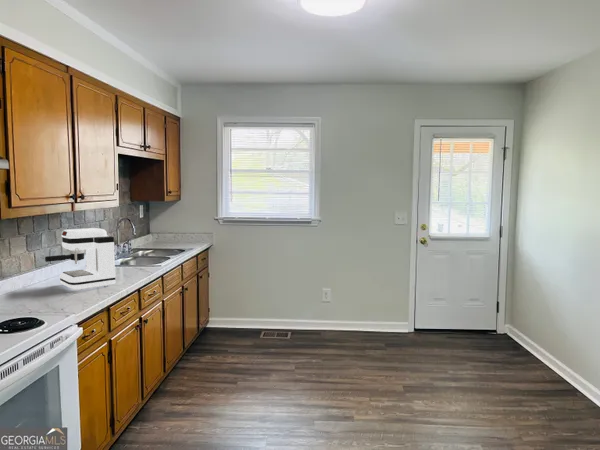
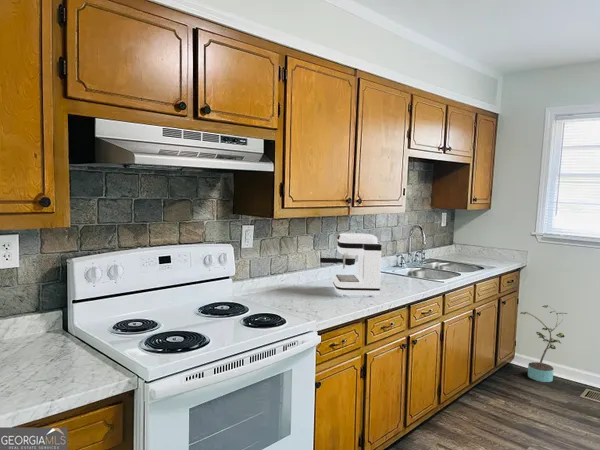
potted plant: none [212,274,245,334] -> present [521,305,567,382]

